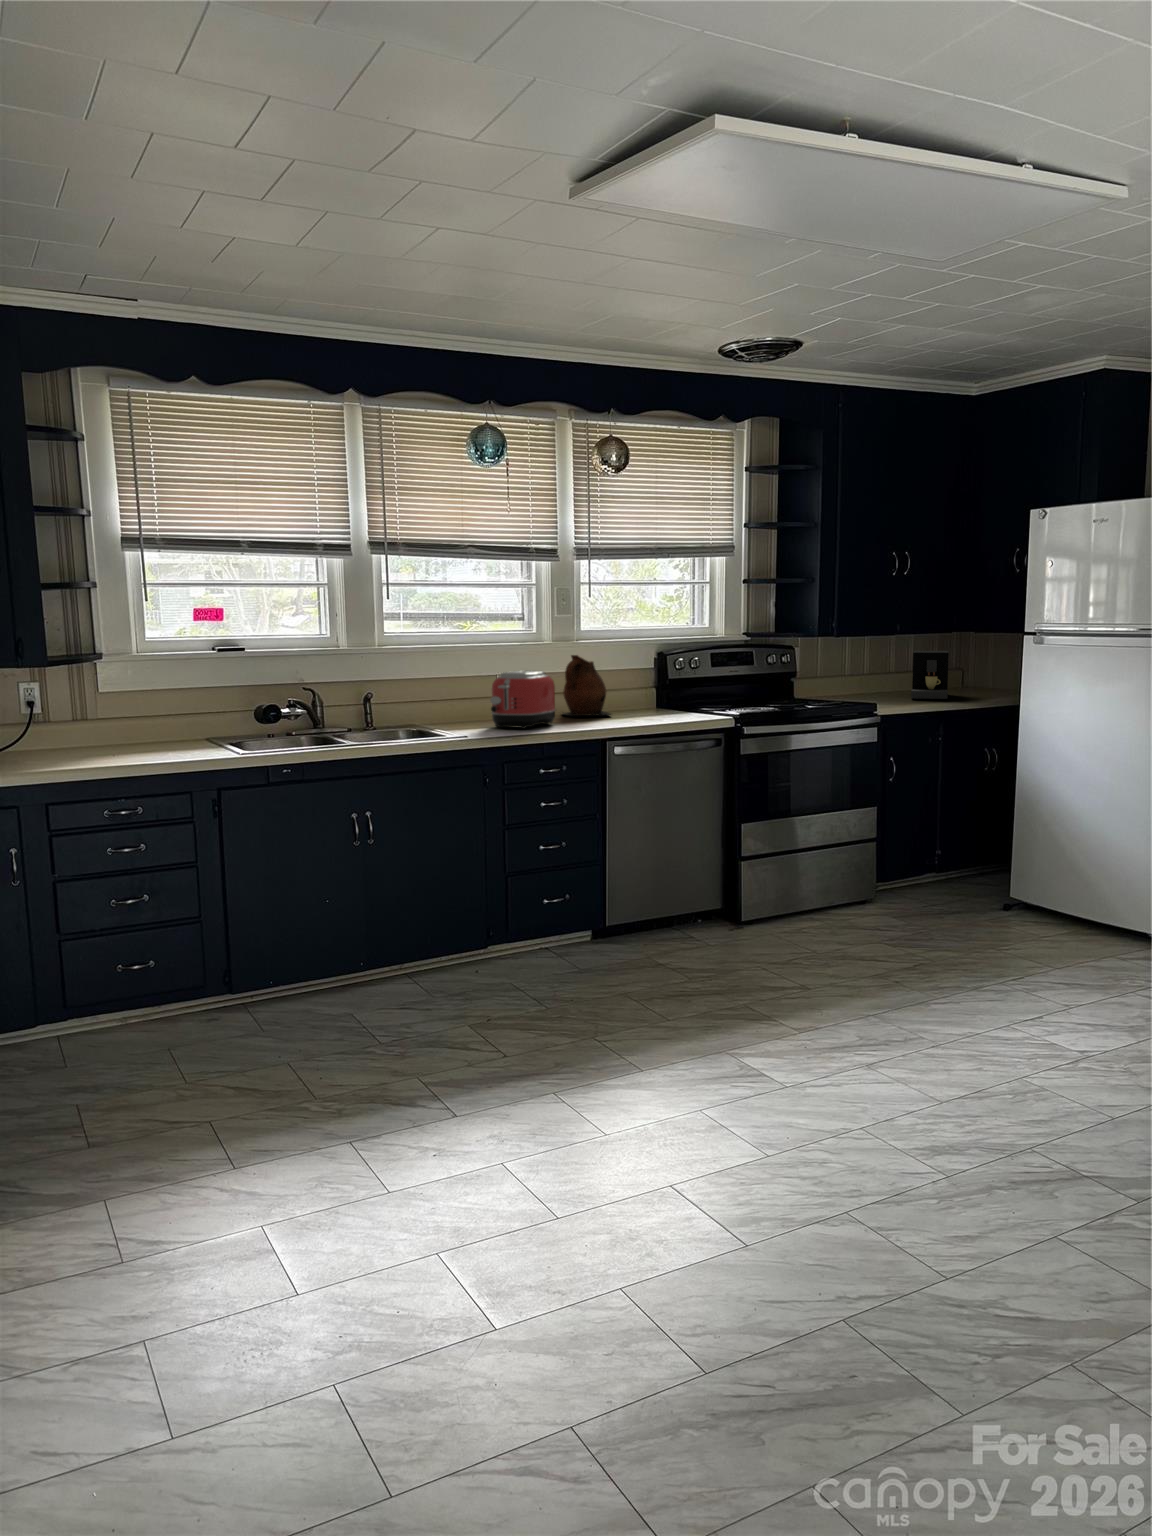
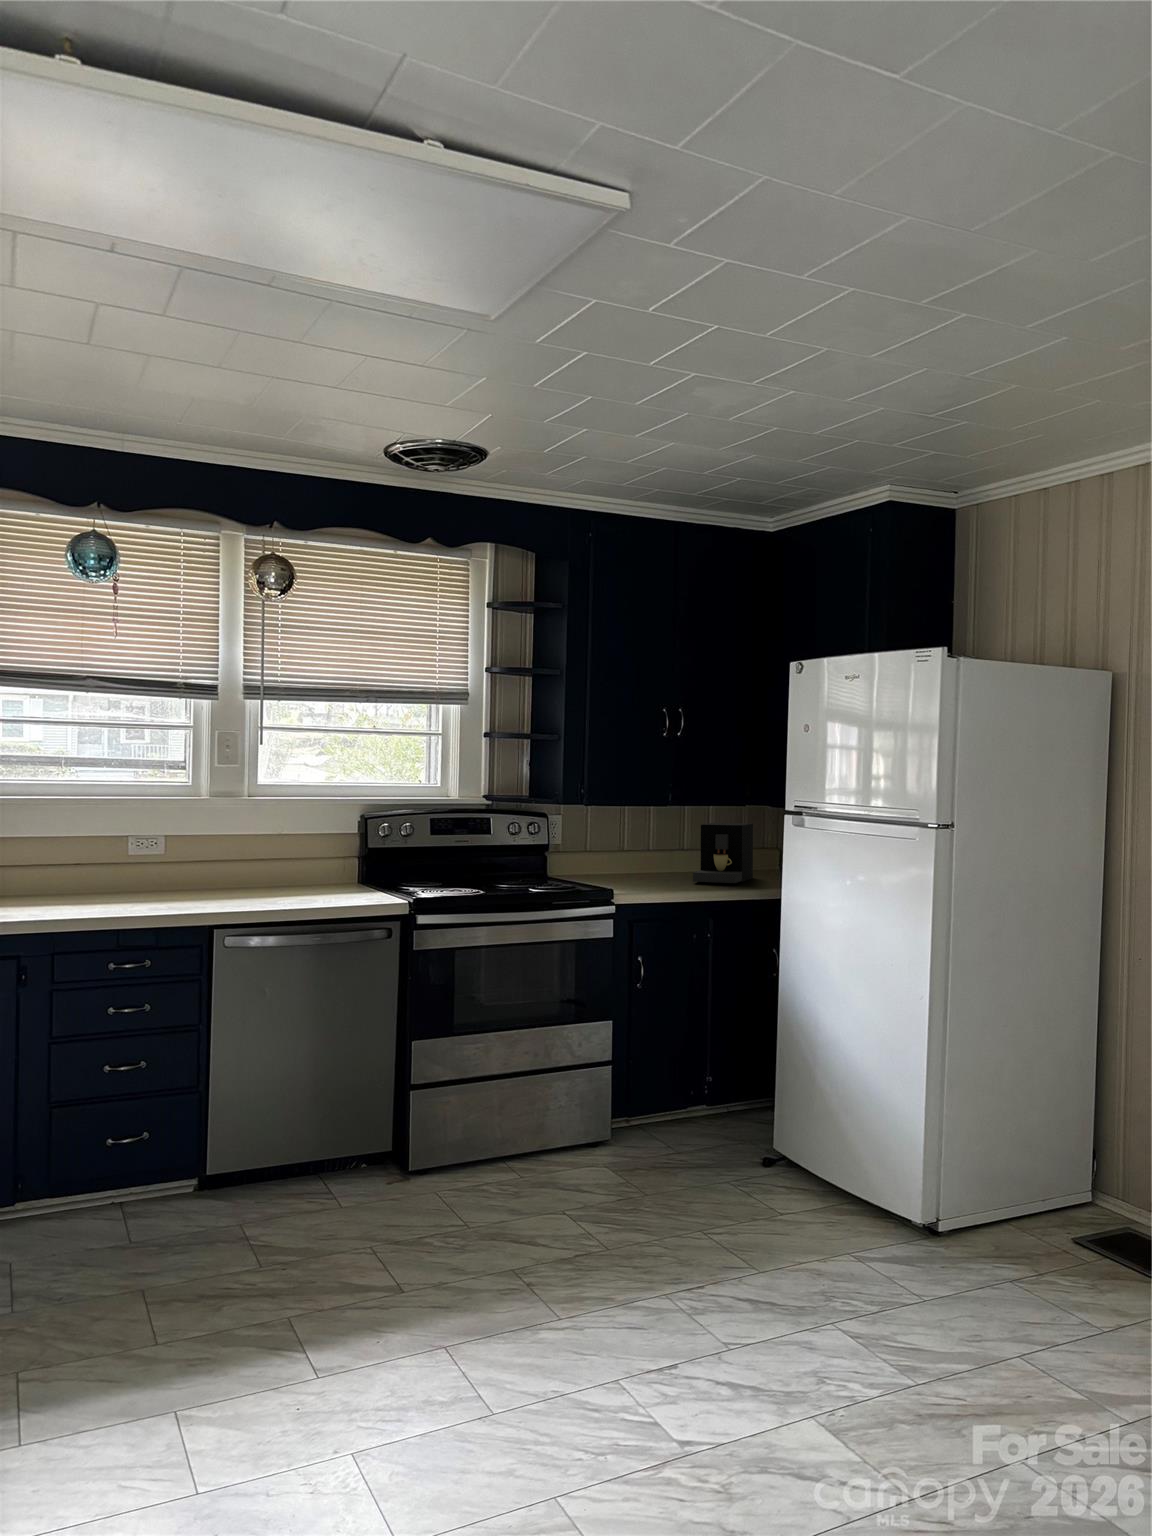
ceramic pitcher: present [563,655,611,716] -> none [206,817,270,895]
toaster: present [490,671,556,729] -> none [67,835,170,909]

